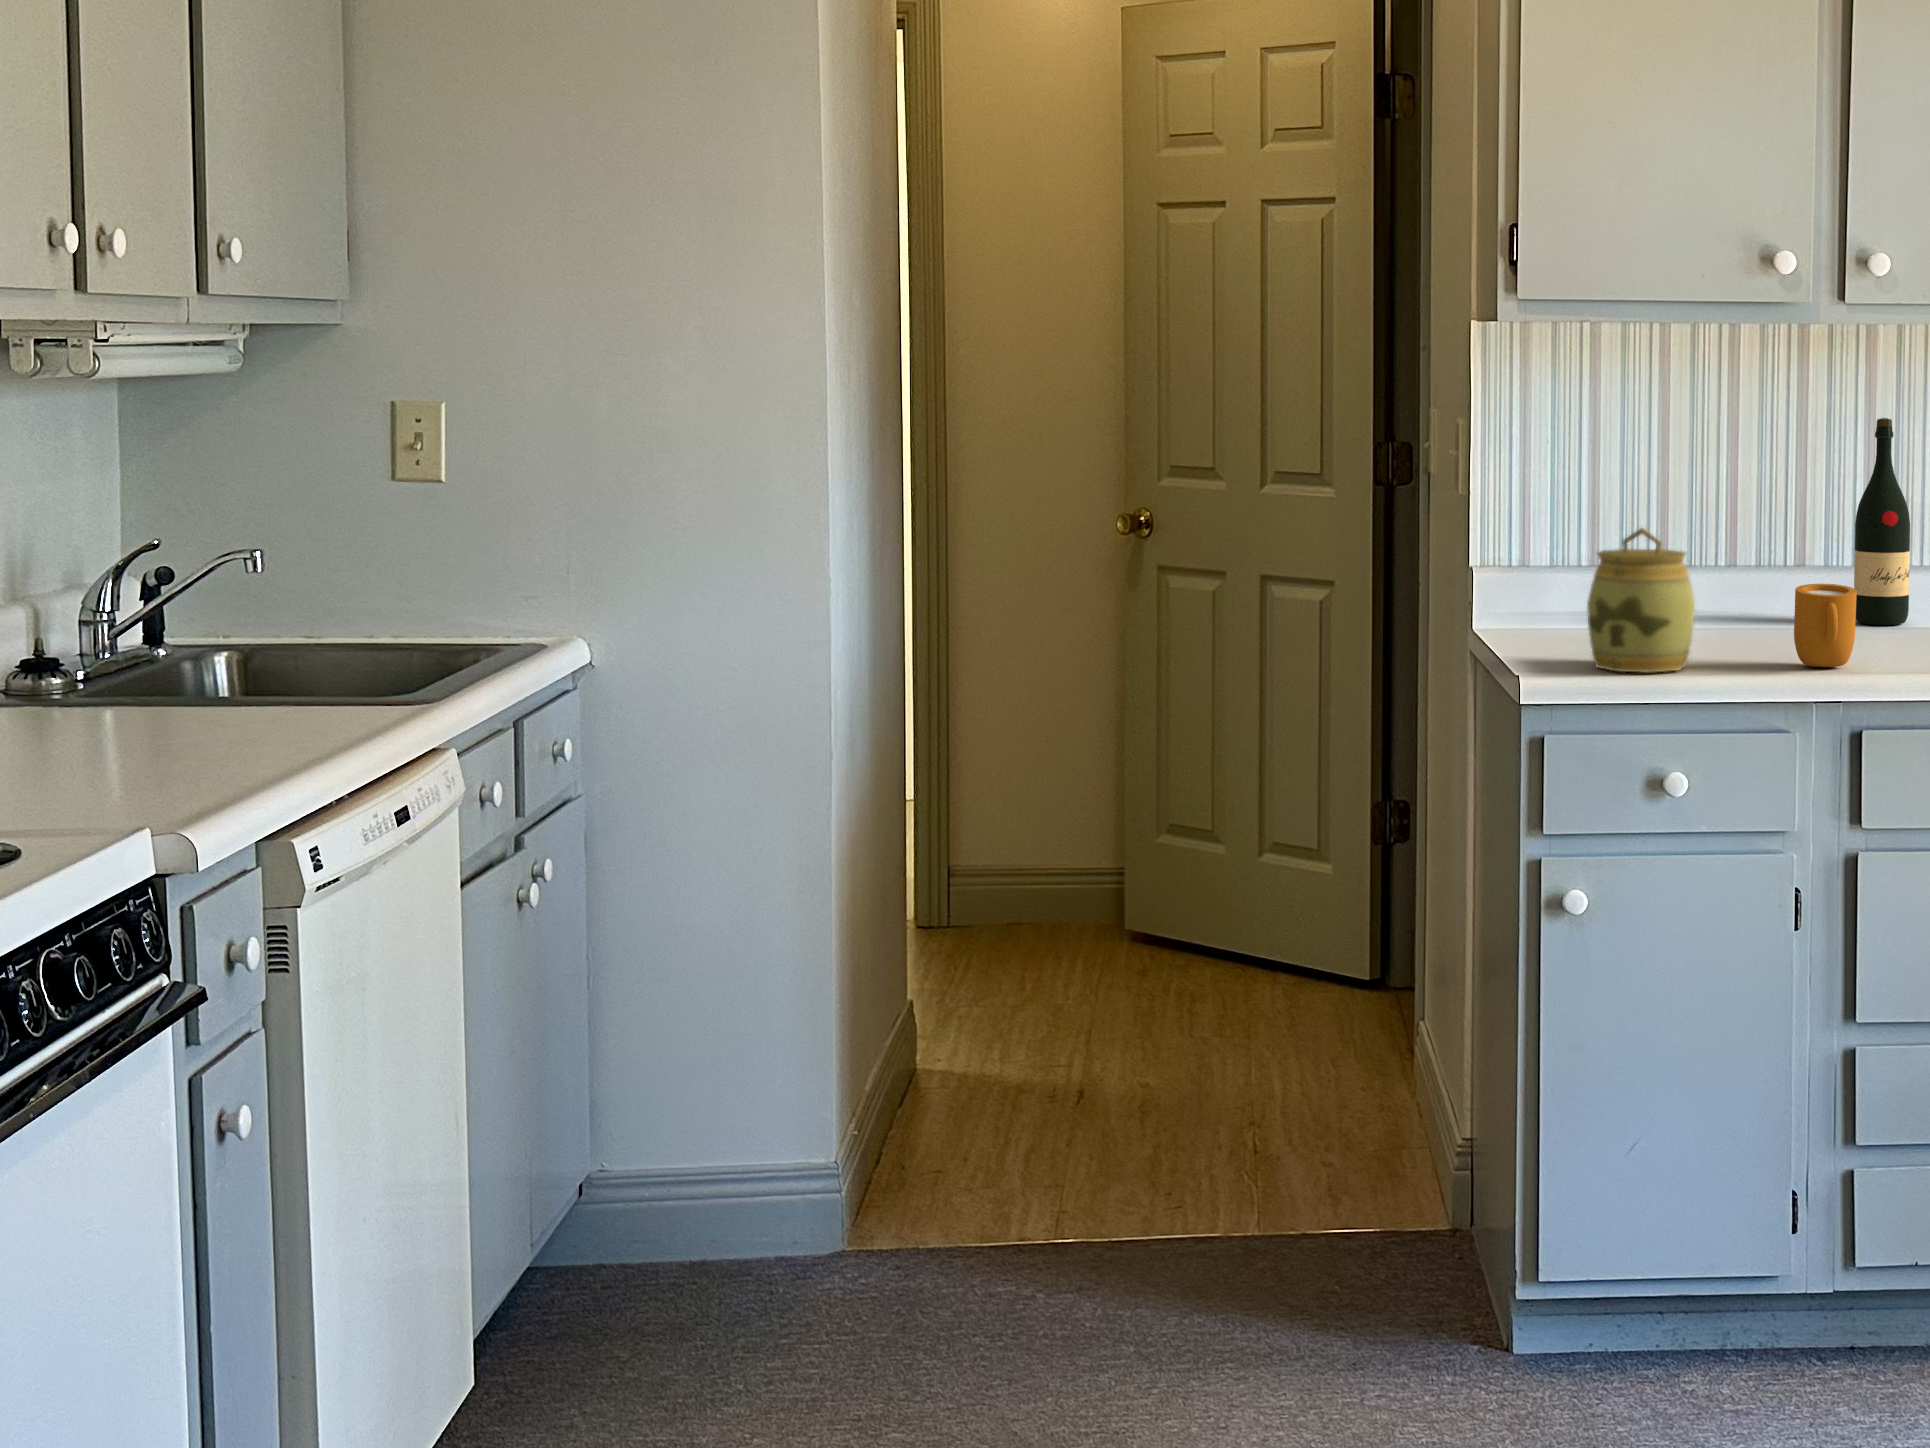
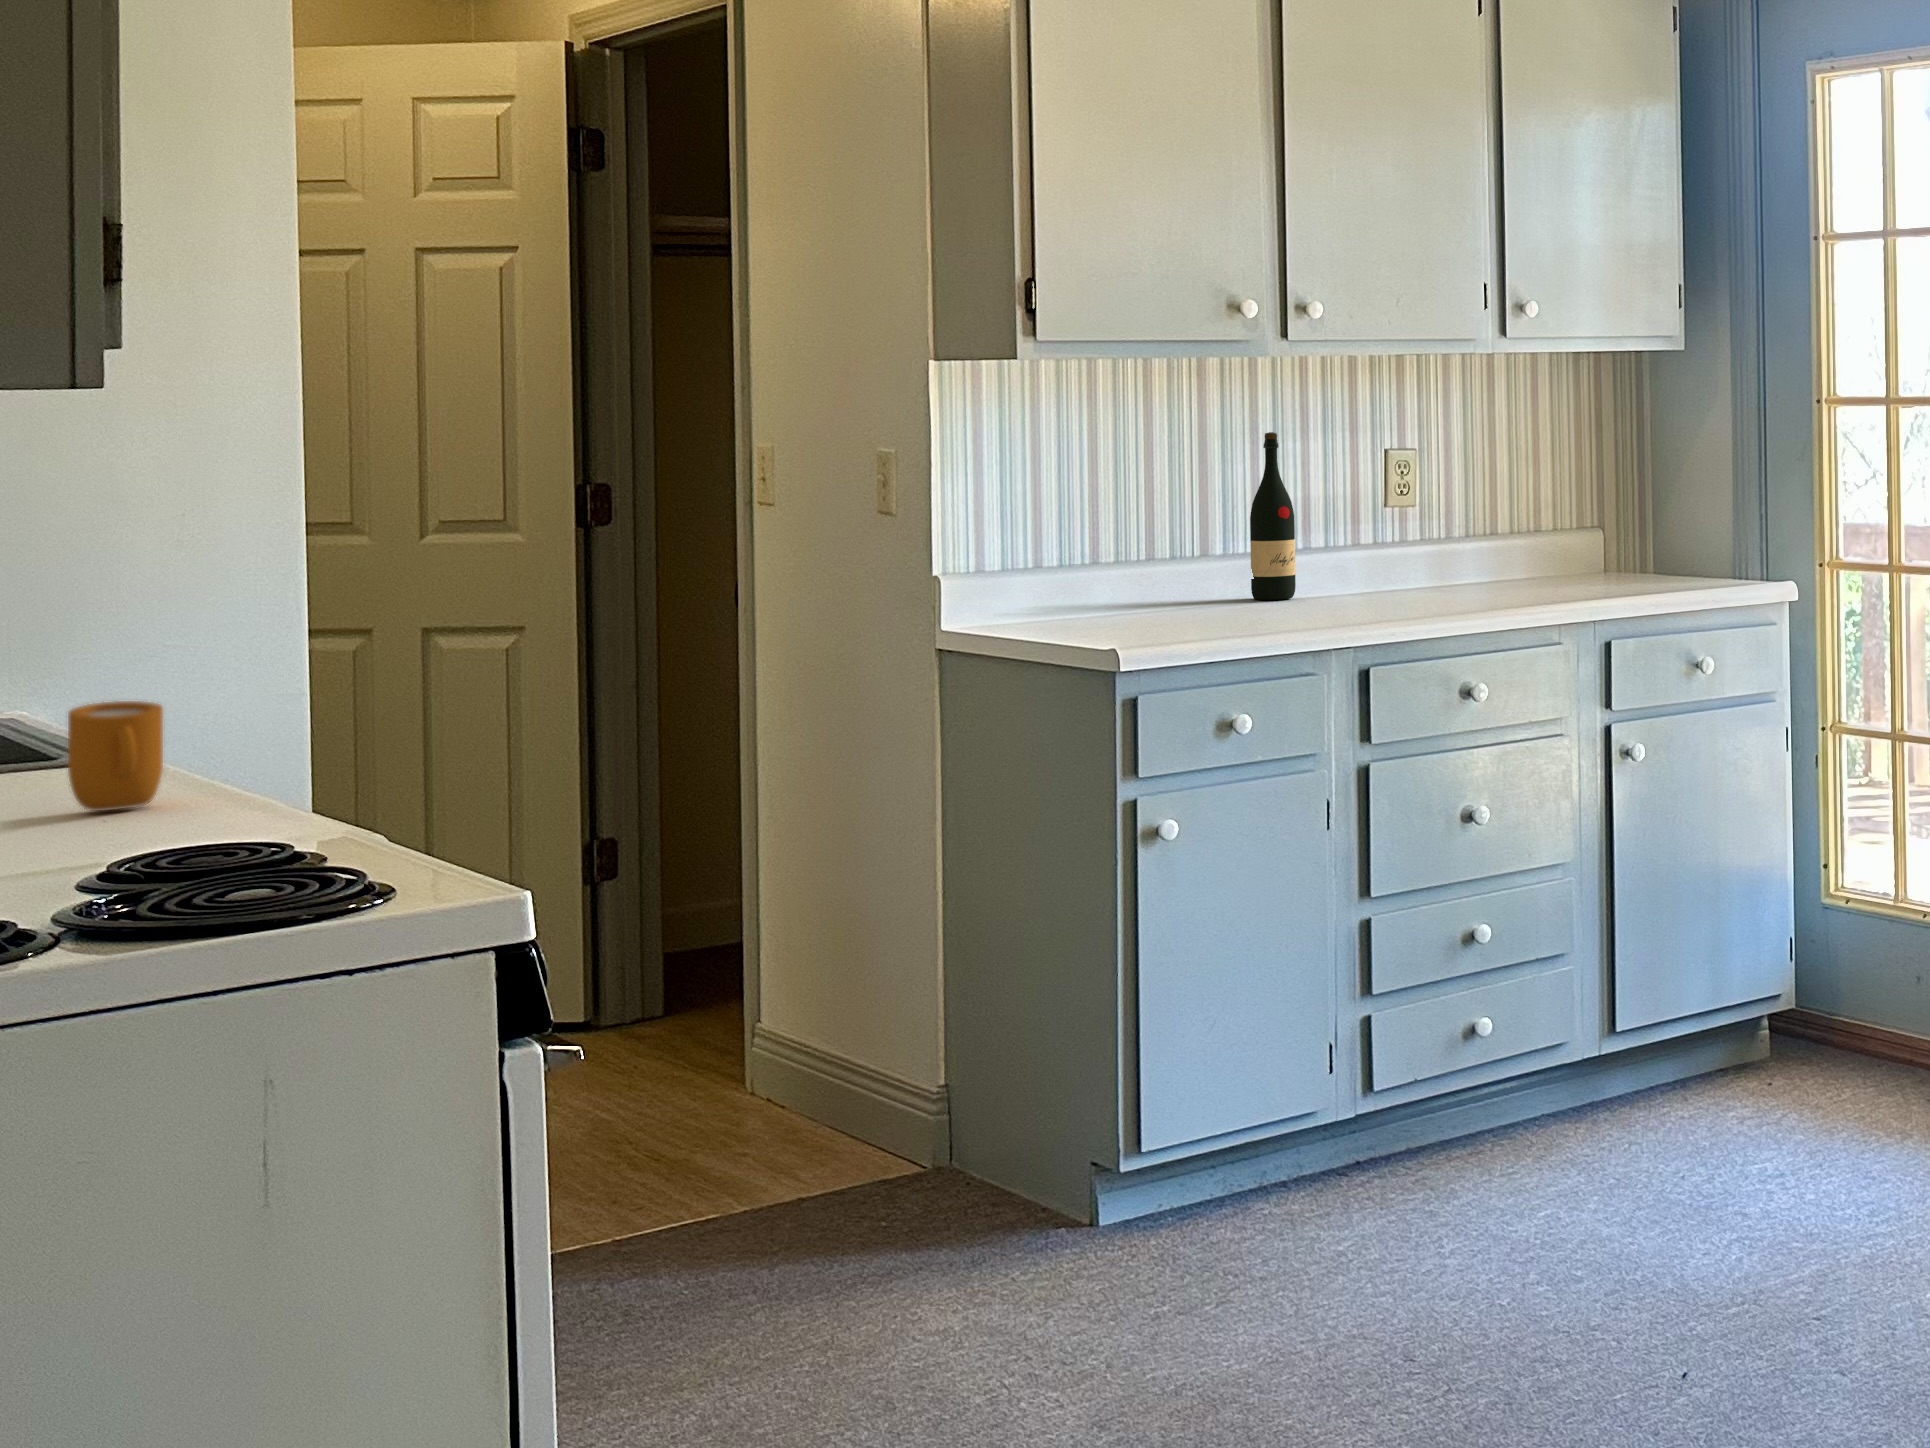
jar: present [1587,528,1695,673] -> none [1146,522,1237,639]
mug: present [1794,584,1857,667] -> present [68,701,163,811]

